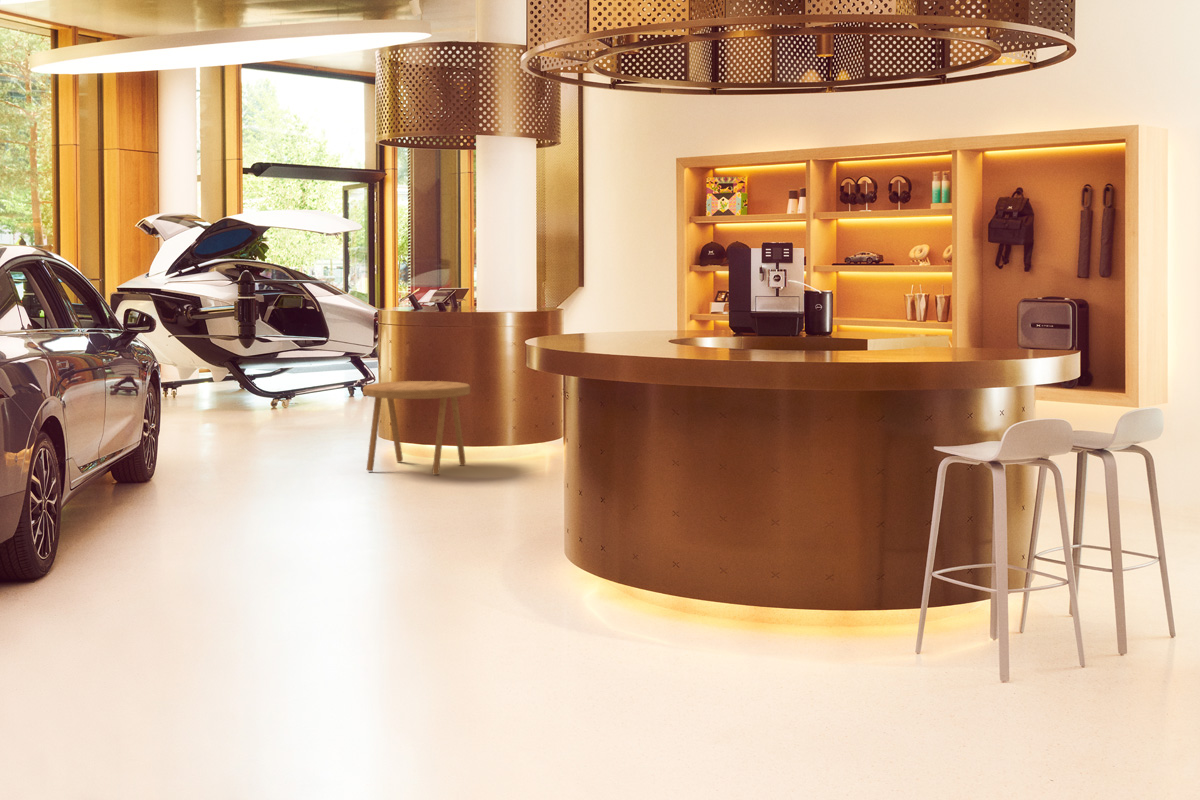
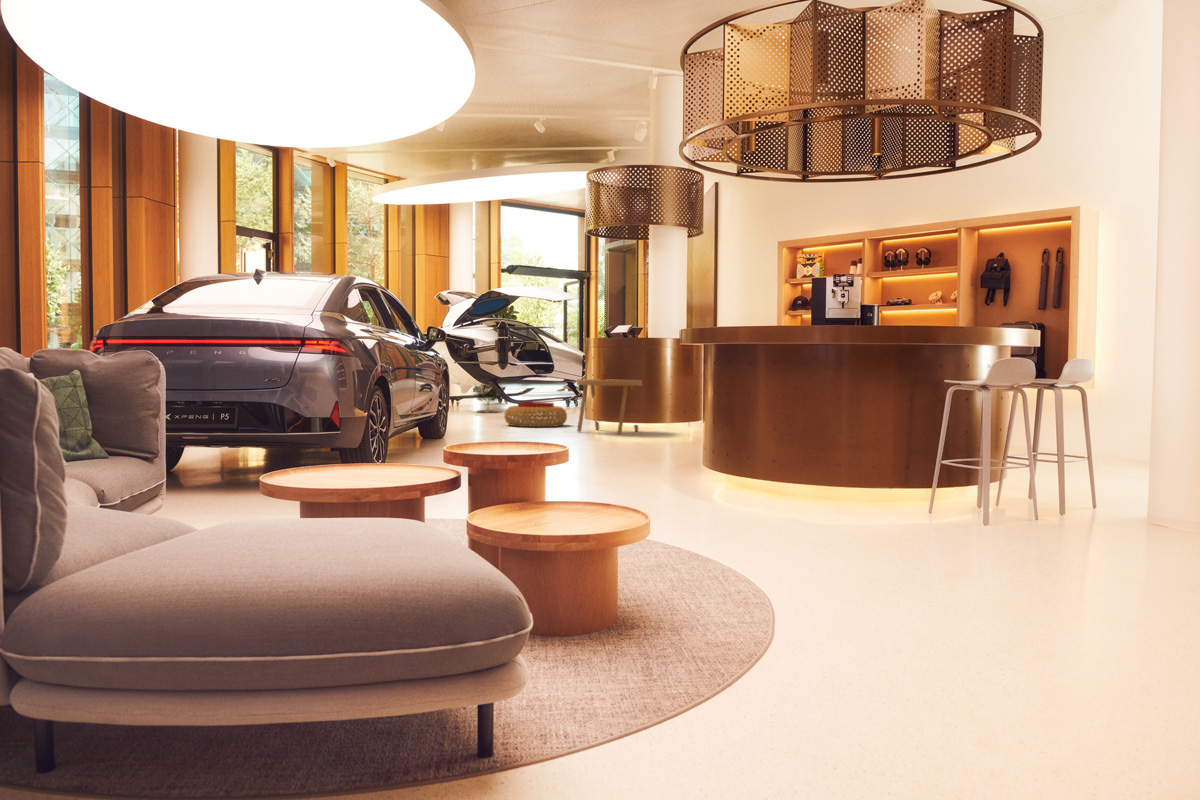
potted tree: none [199,345,246,412] -> present [475,383,499,413]
pouf: none [247,412,350,457] -> present [504,402,567,427]

